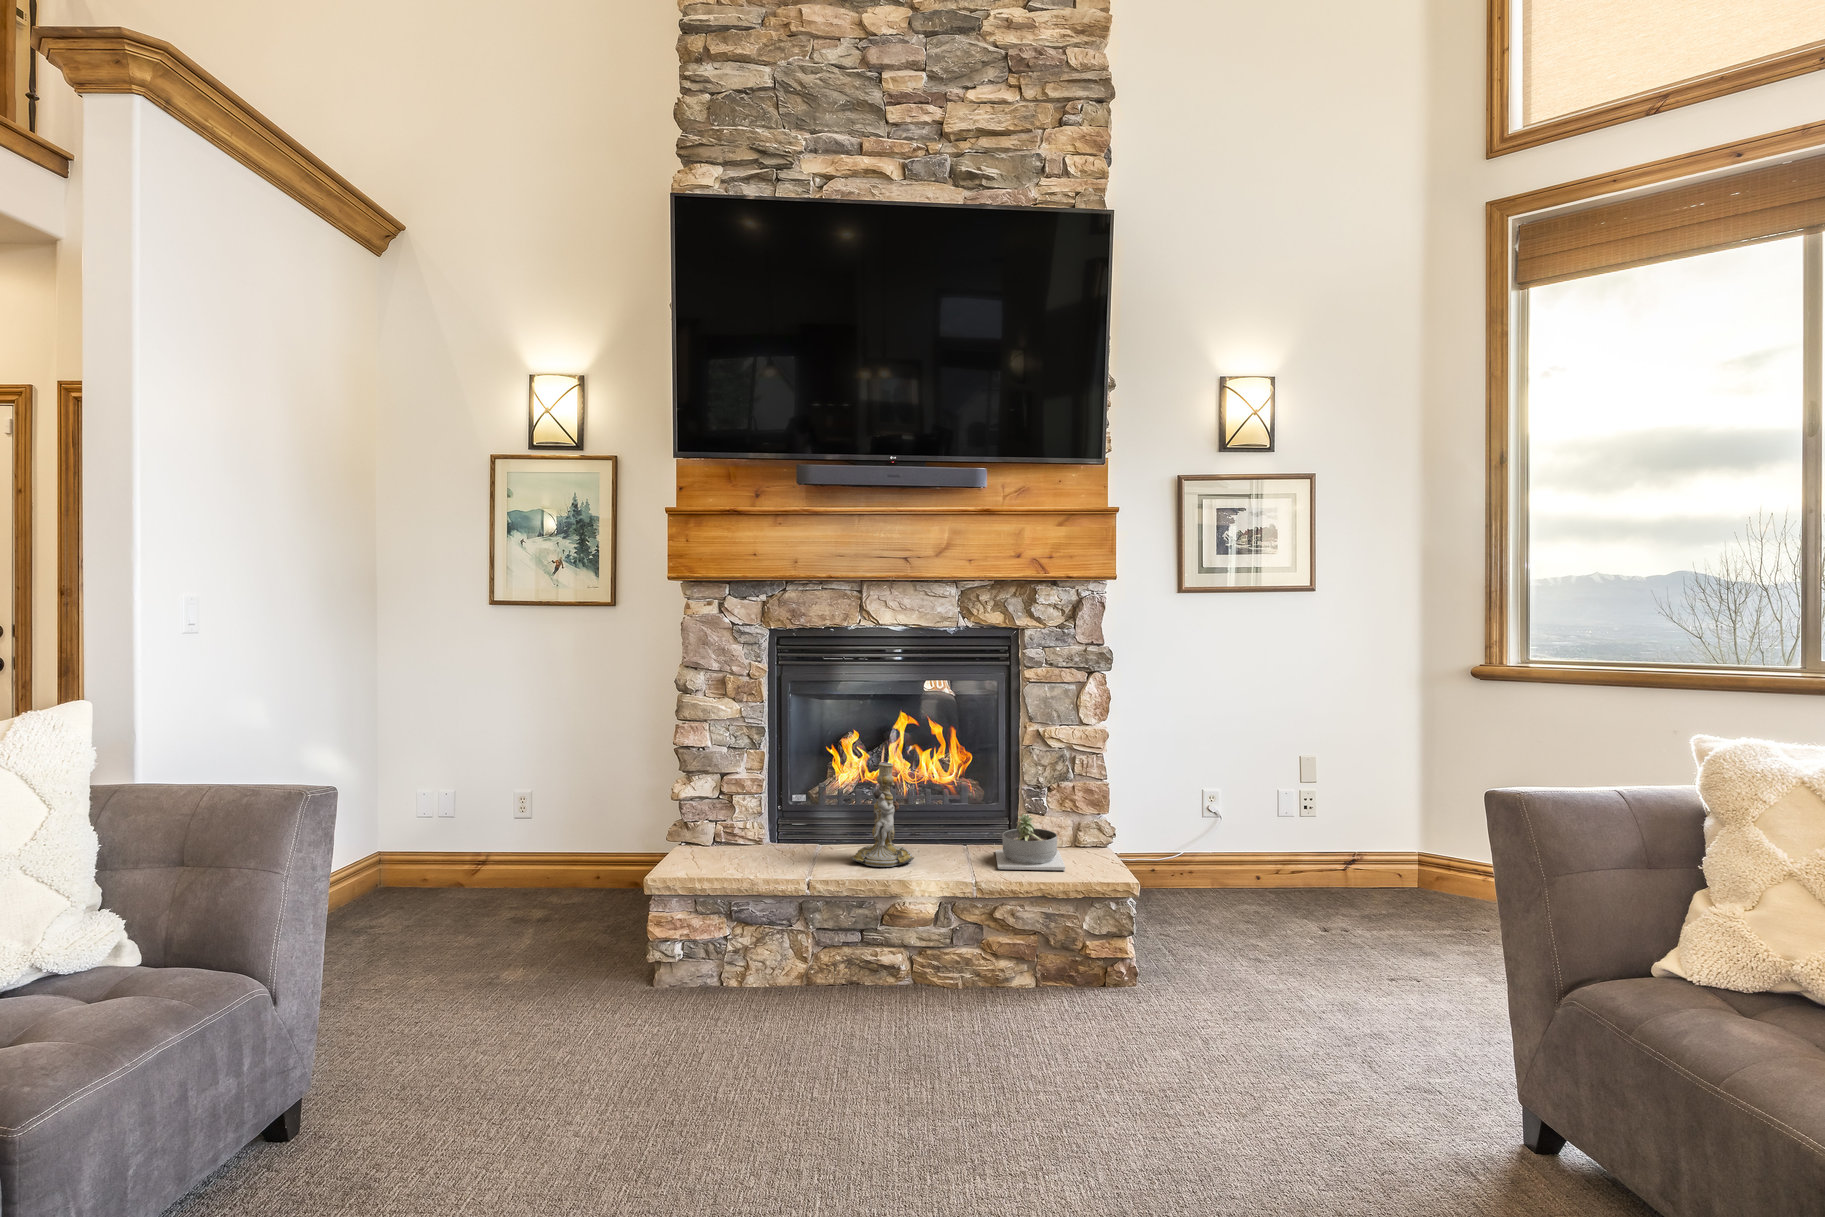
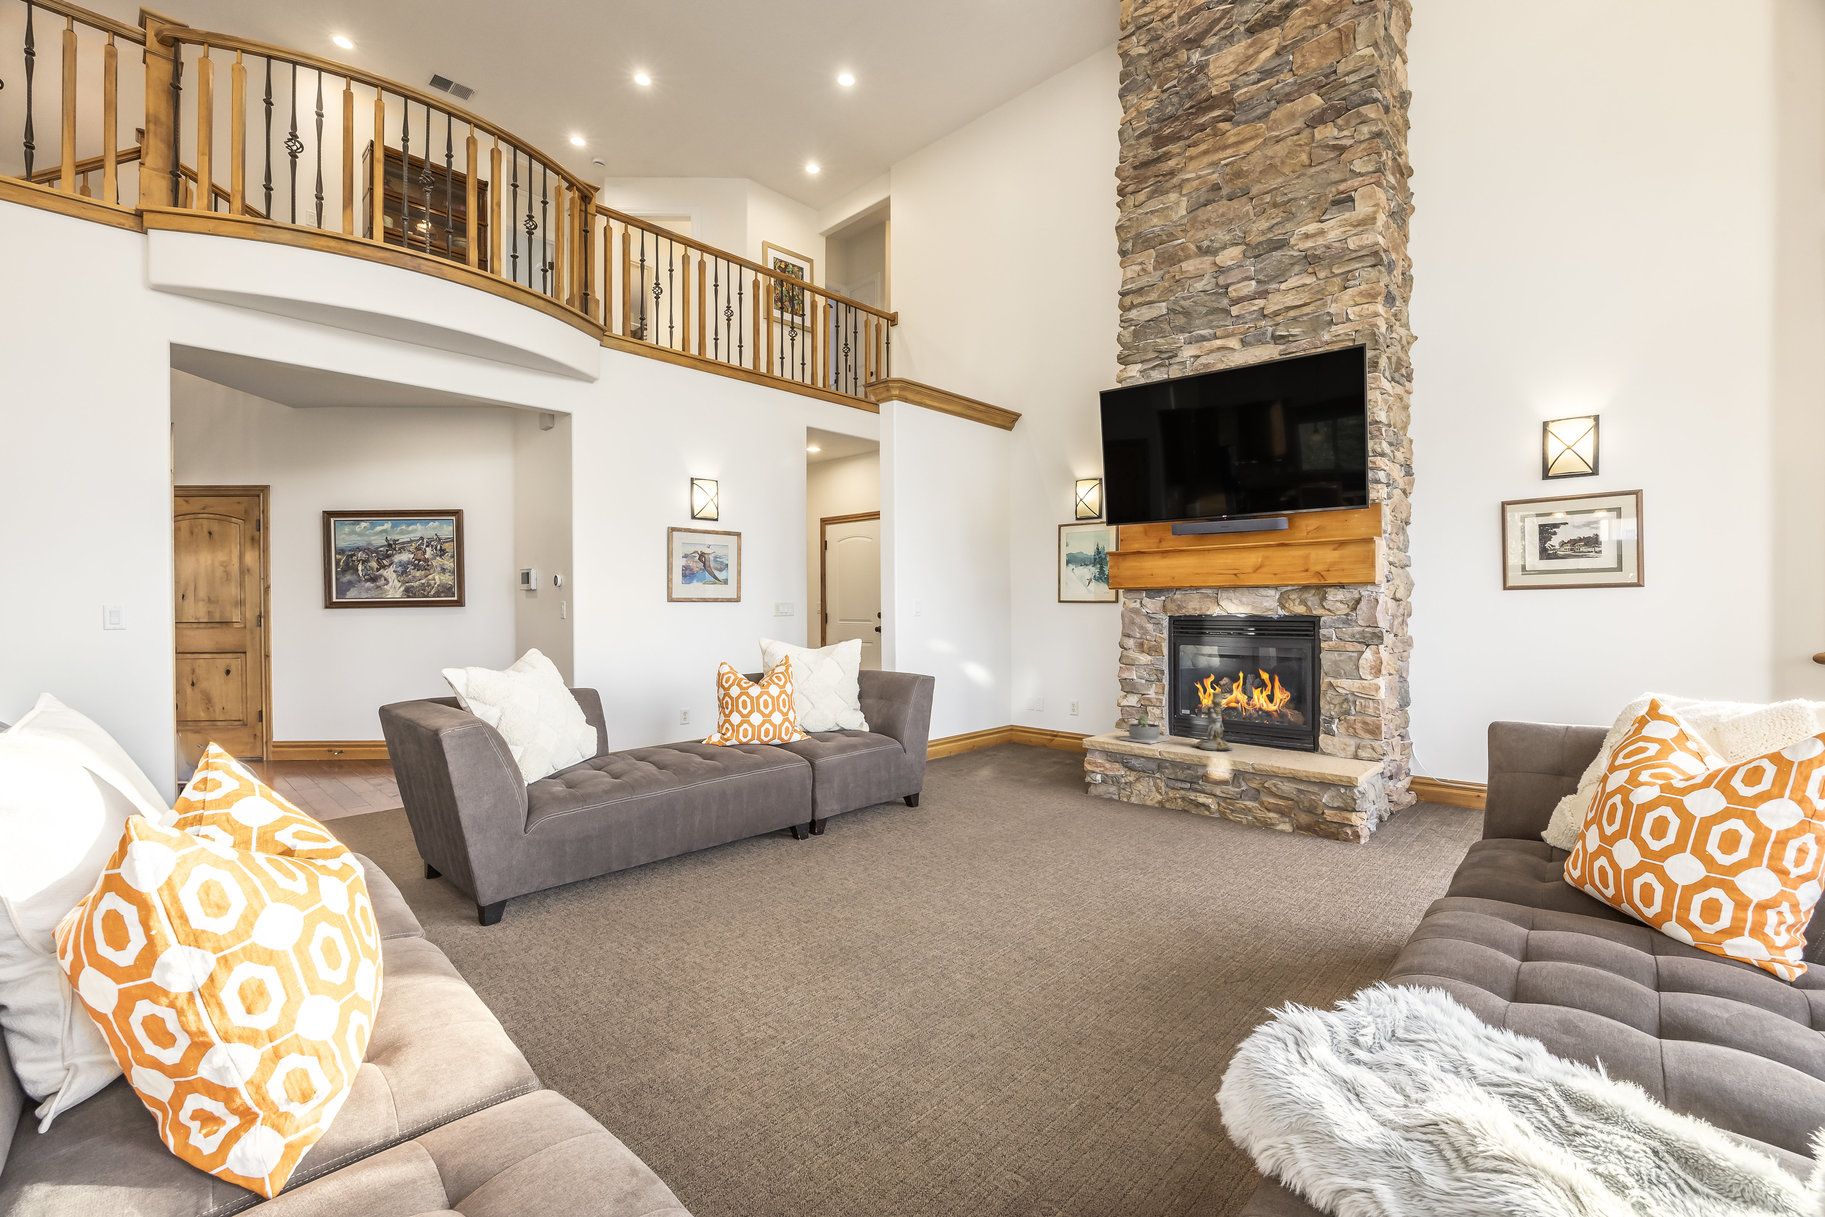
succulent planter: present [995,814,1065,870] -> present [1119,714,1169,744]

